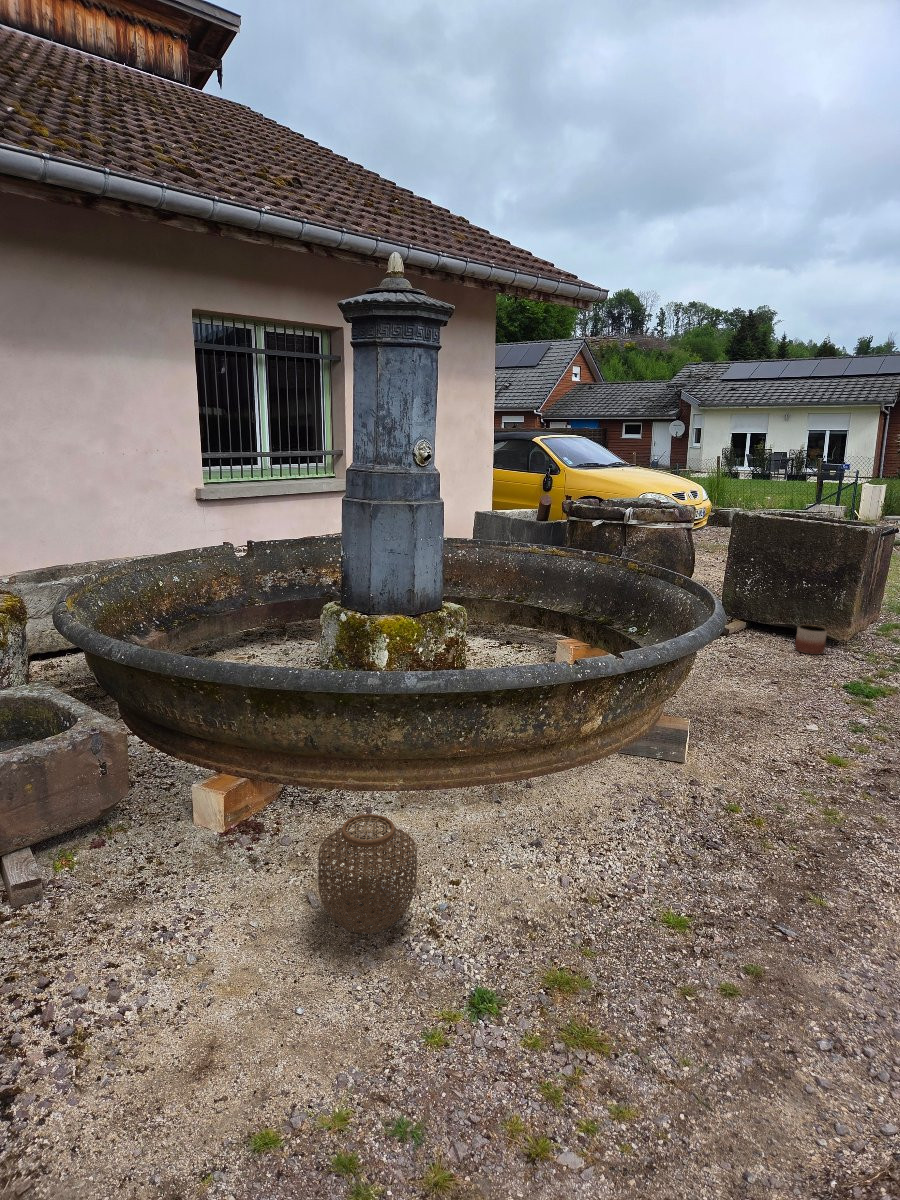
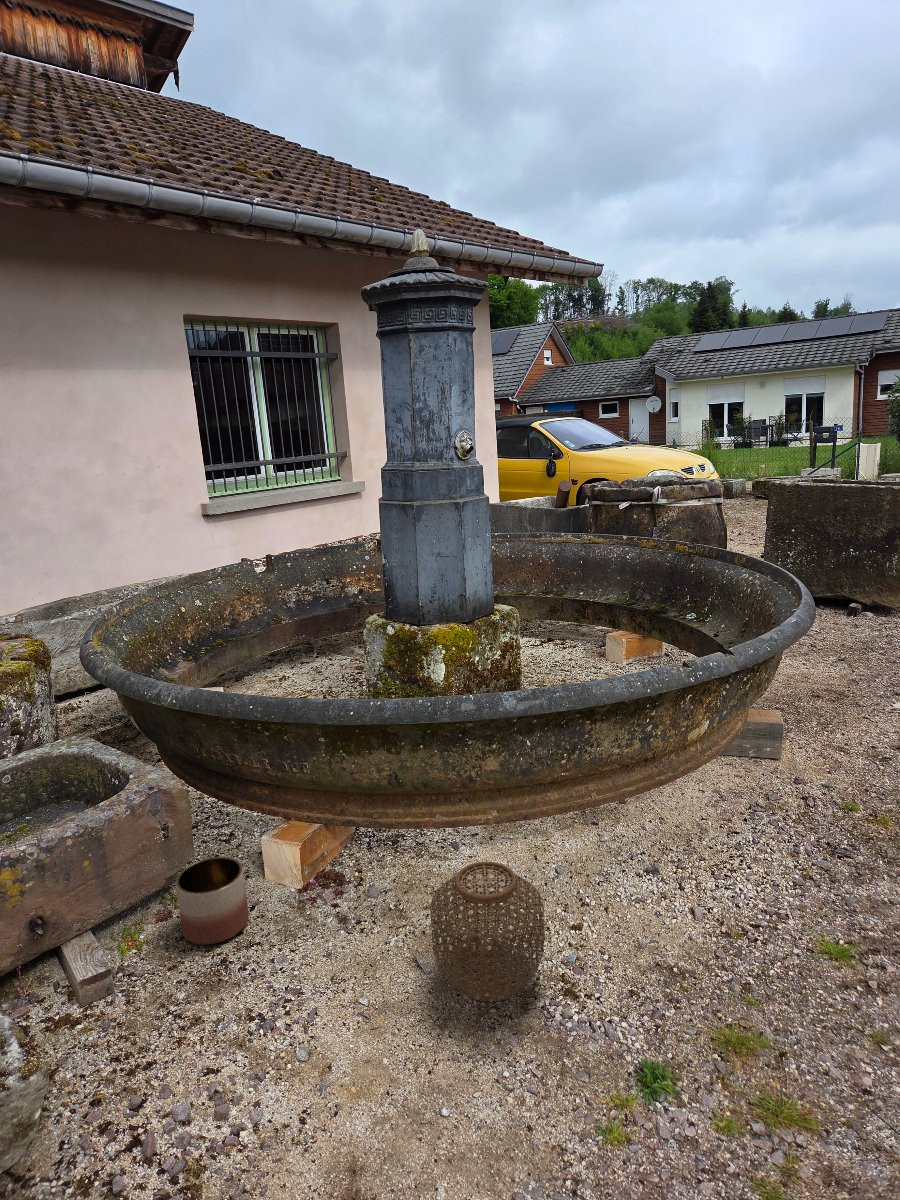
planter: present [795,625,827,655] -> present [176,857,249,944]

